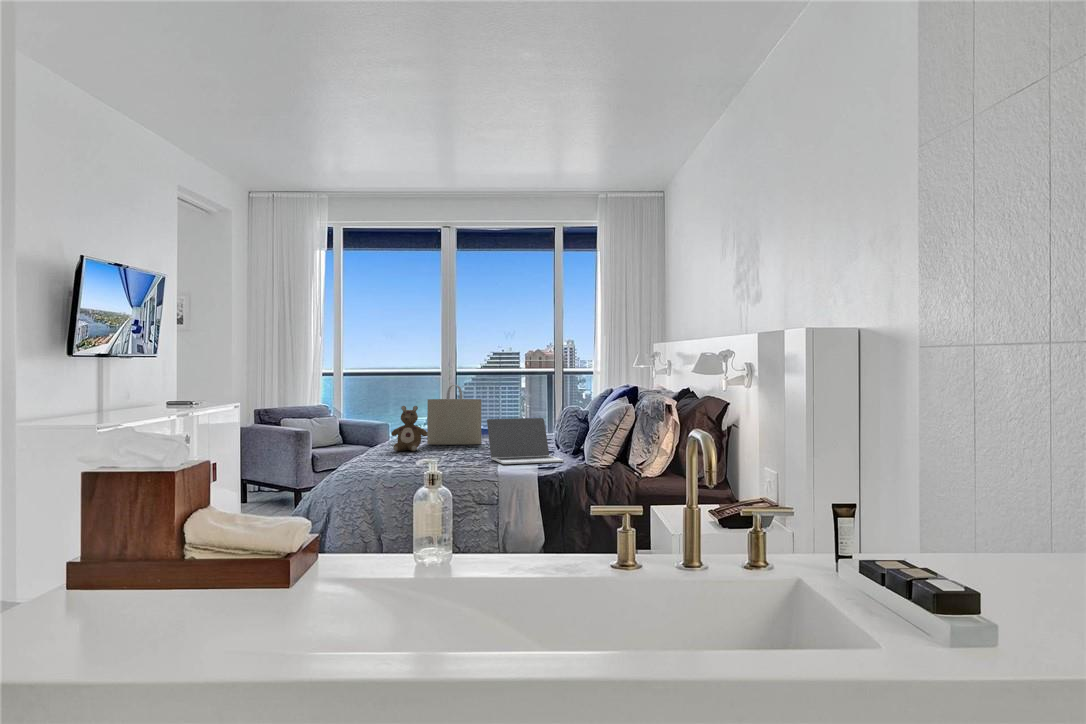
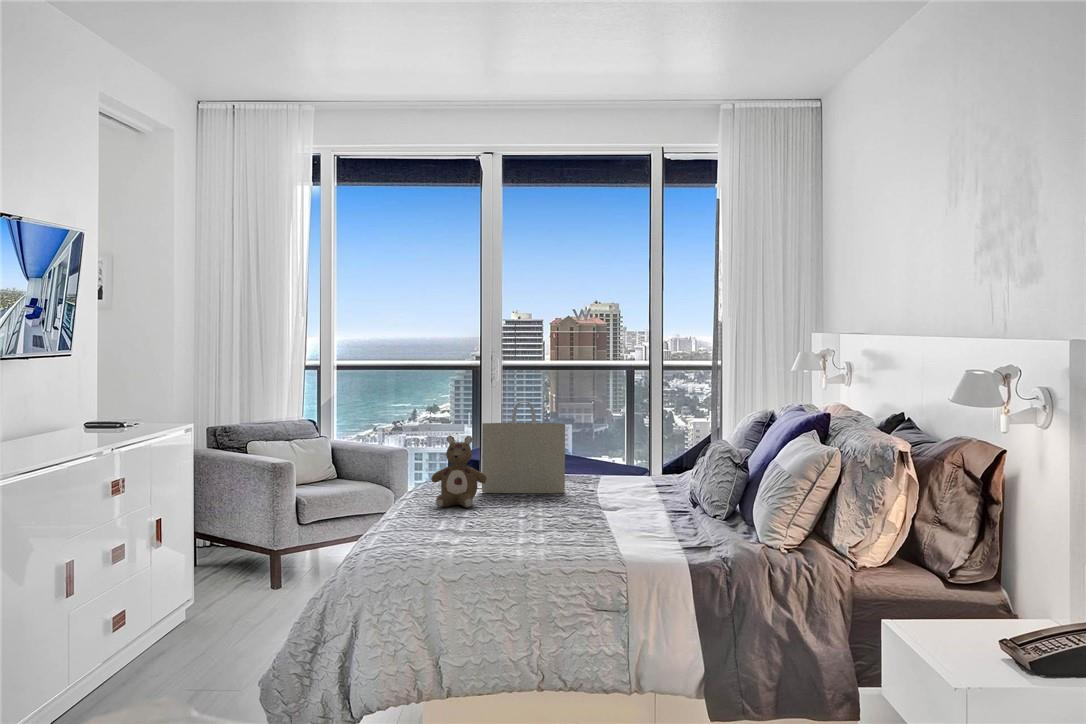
laptop: present [487,418,564,464] -> none [589,460,716,538]

